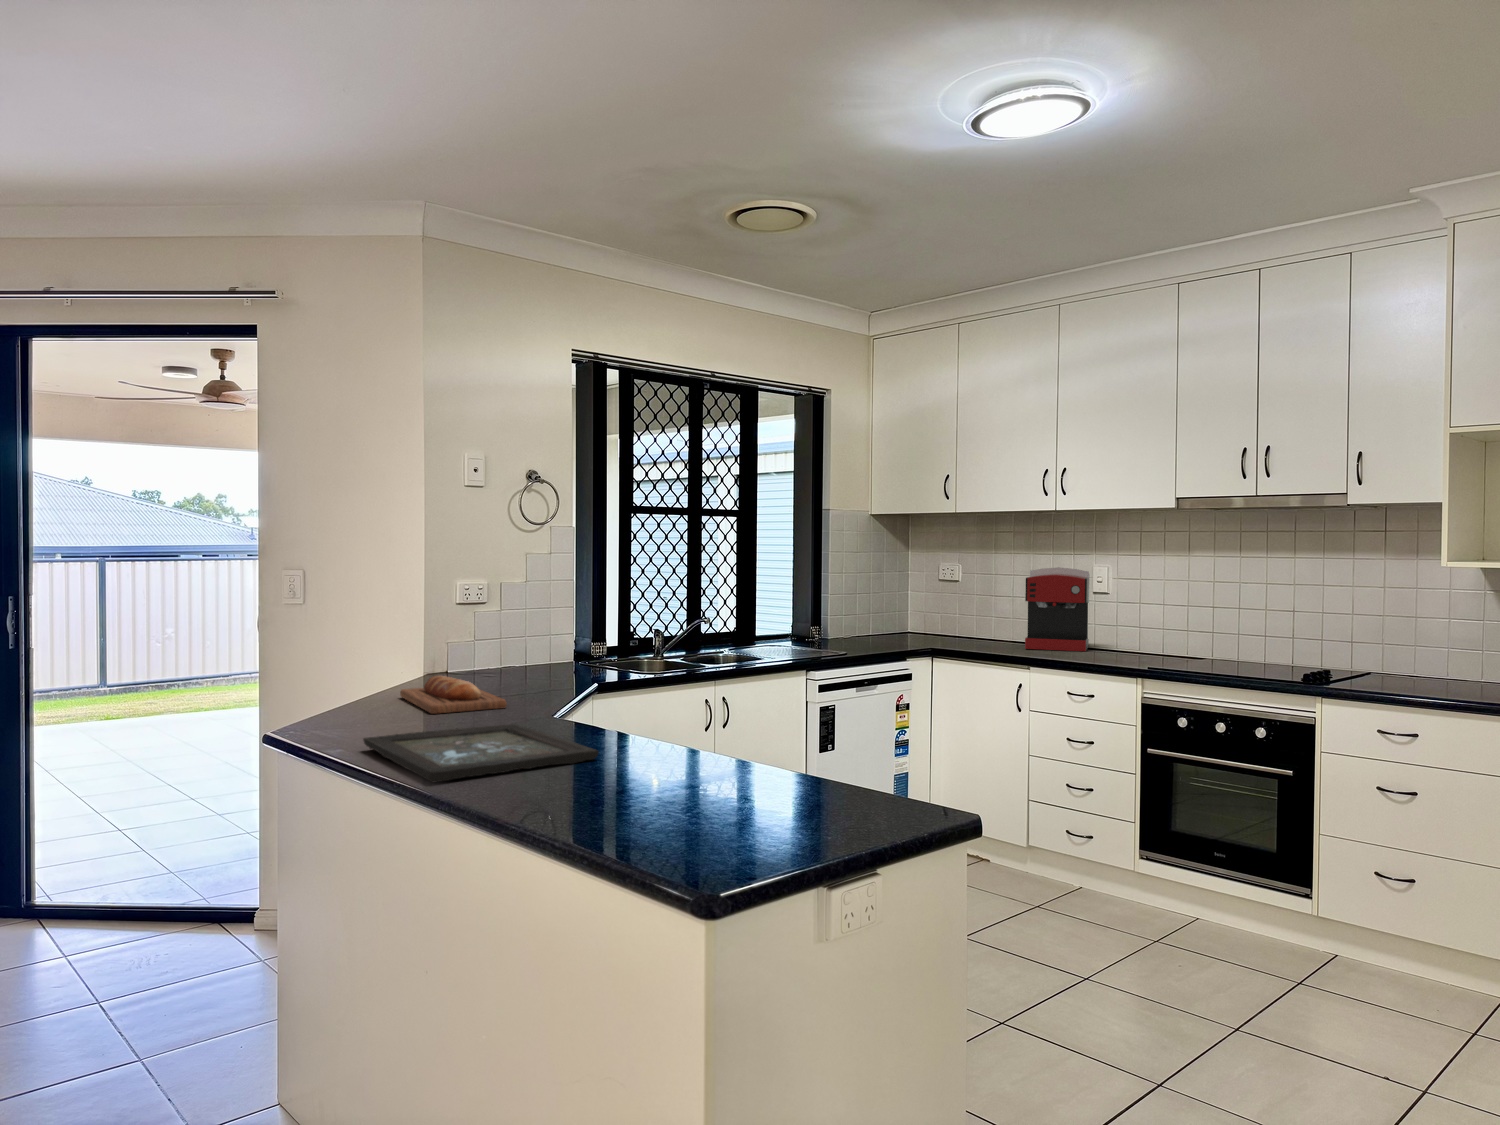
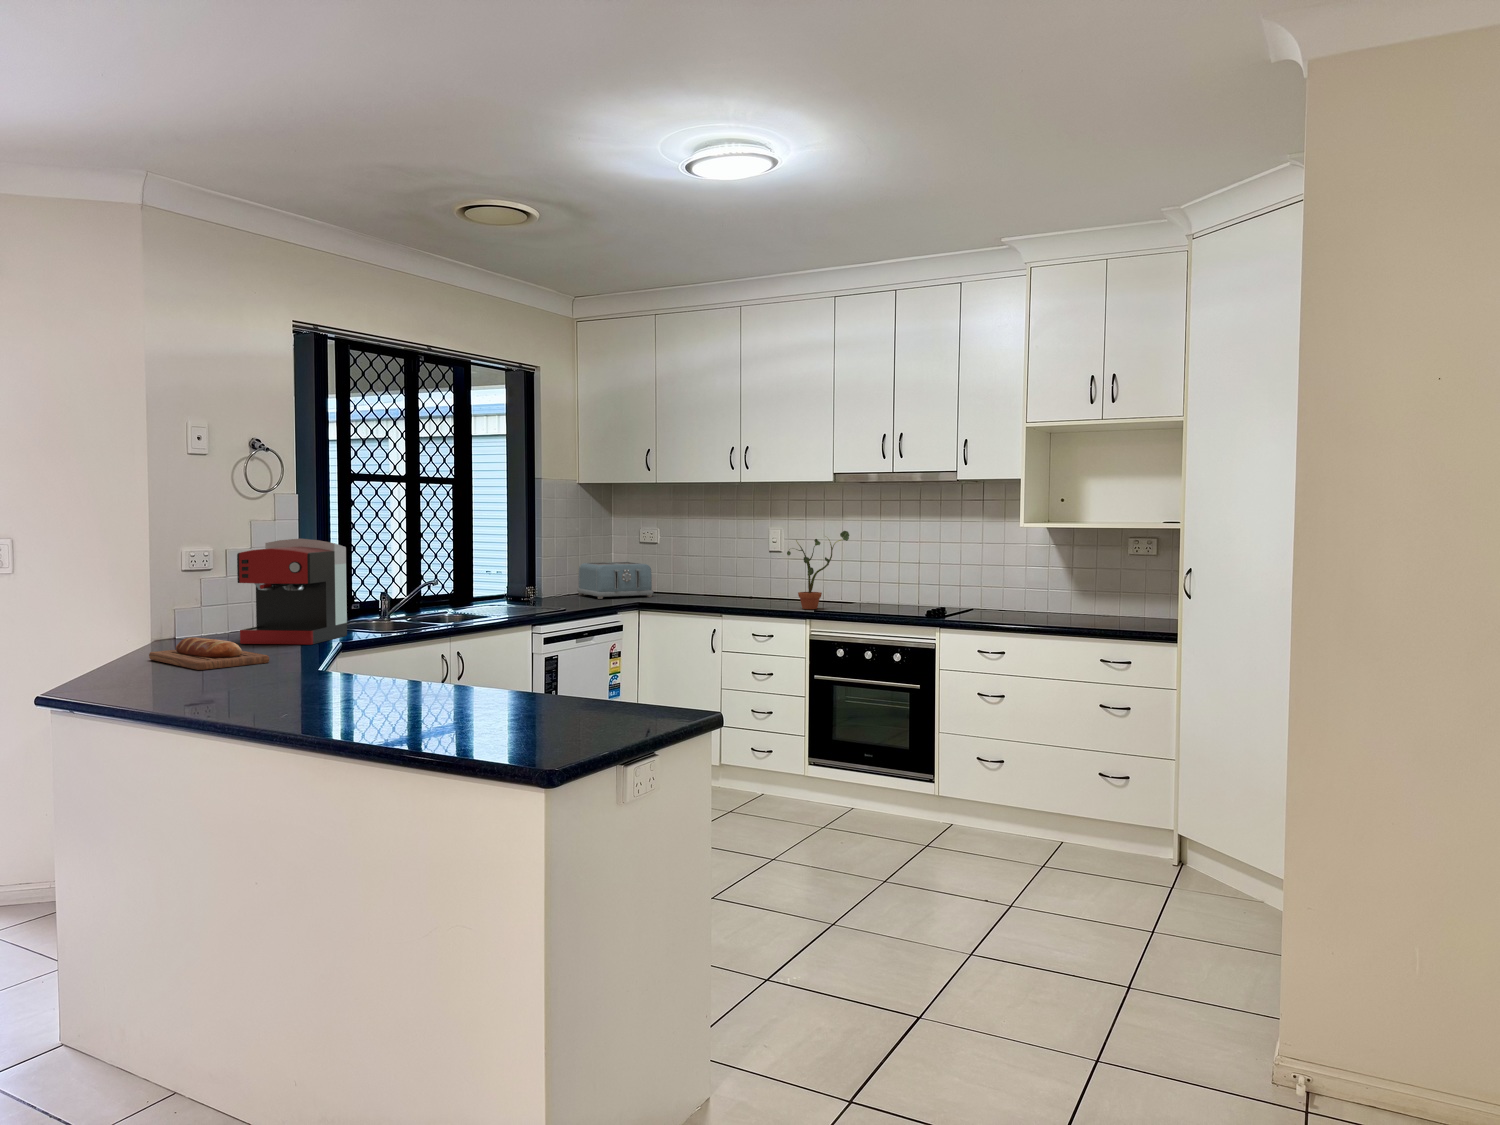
coffee maker: present [1025,567,1090,651] -> present [237,539,347,645]
potted plant: none [1113,570,1195,665] -> present [787,531,849,609]
toaster: none [871,602,953,642] -> present [577,562,653,599]
tray: present [363,724,599,782] -> none [165,671,392,712]

